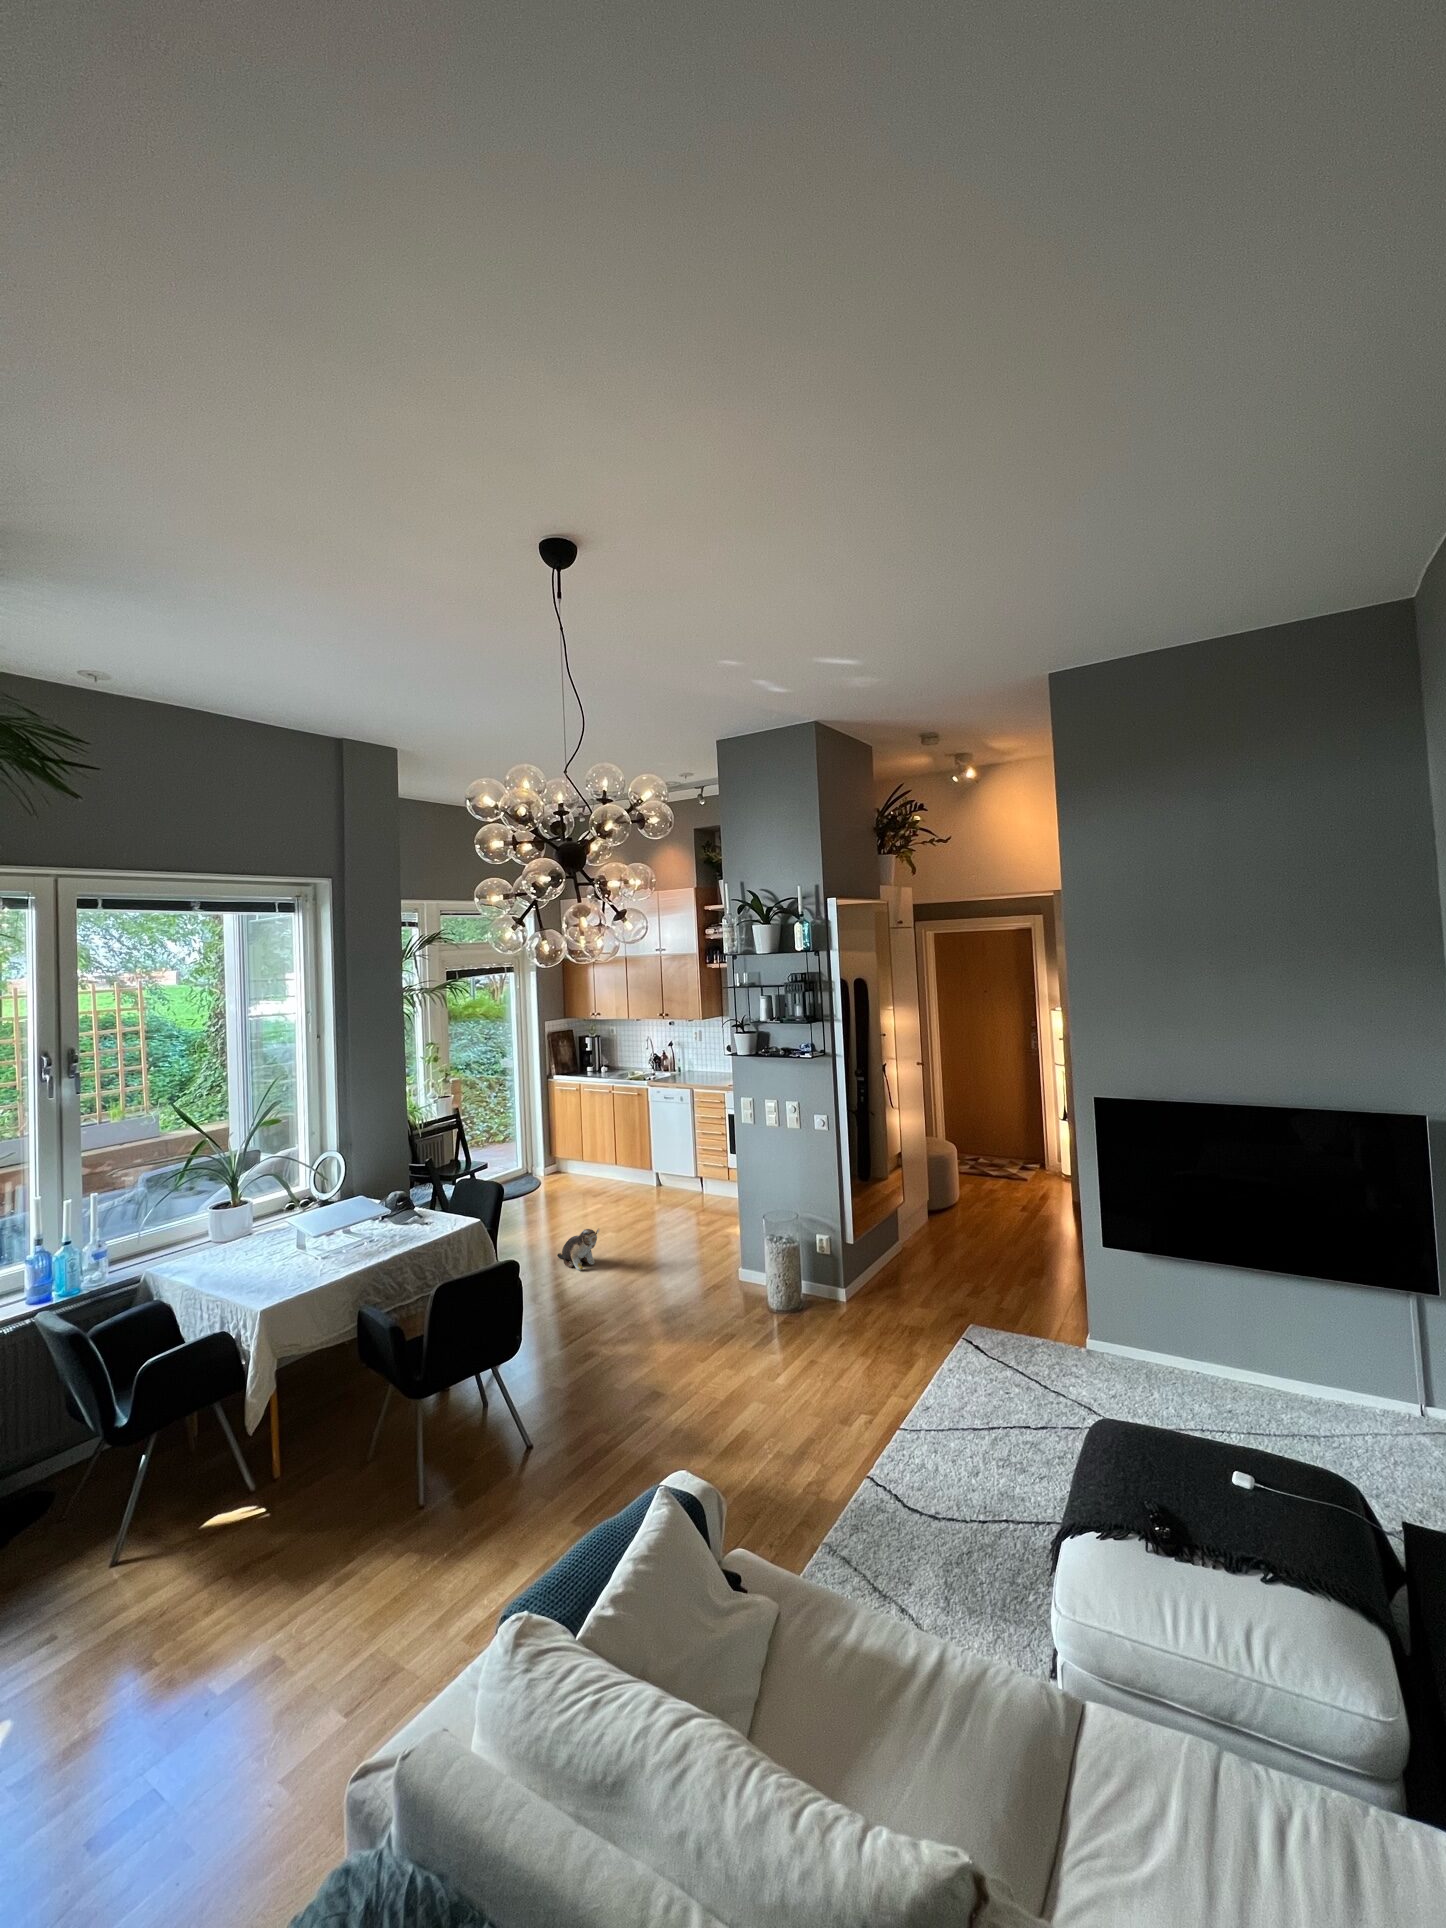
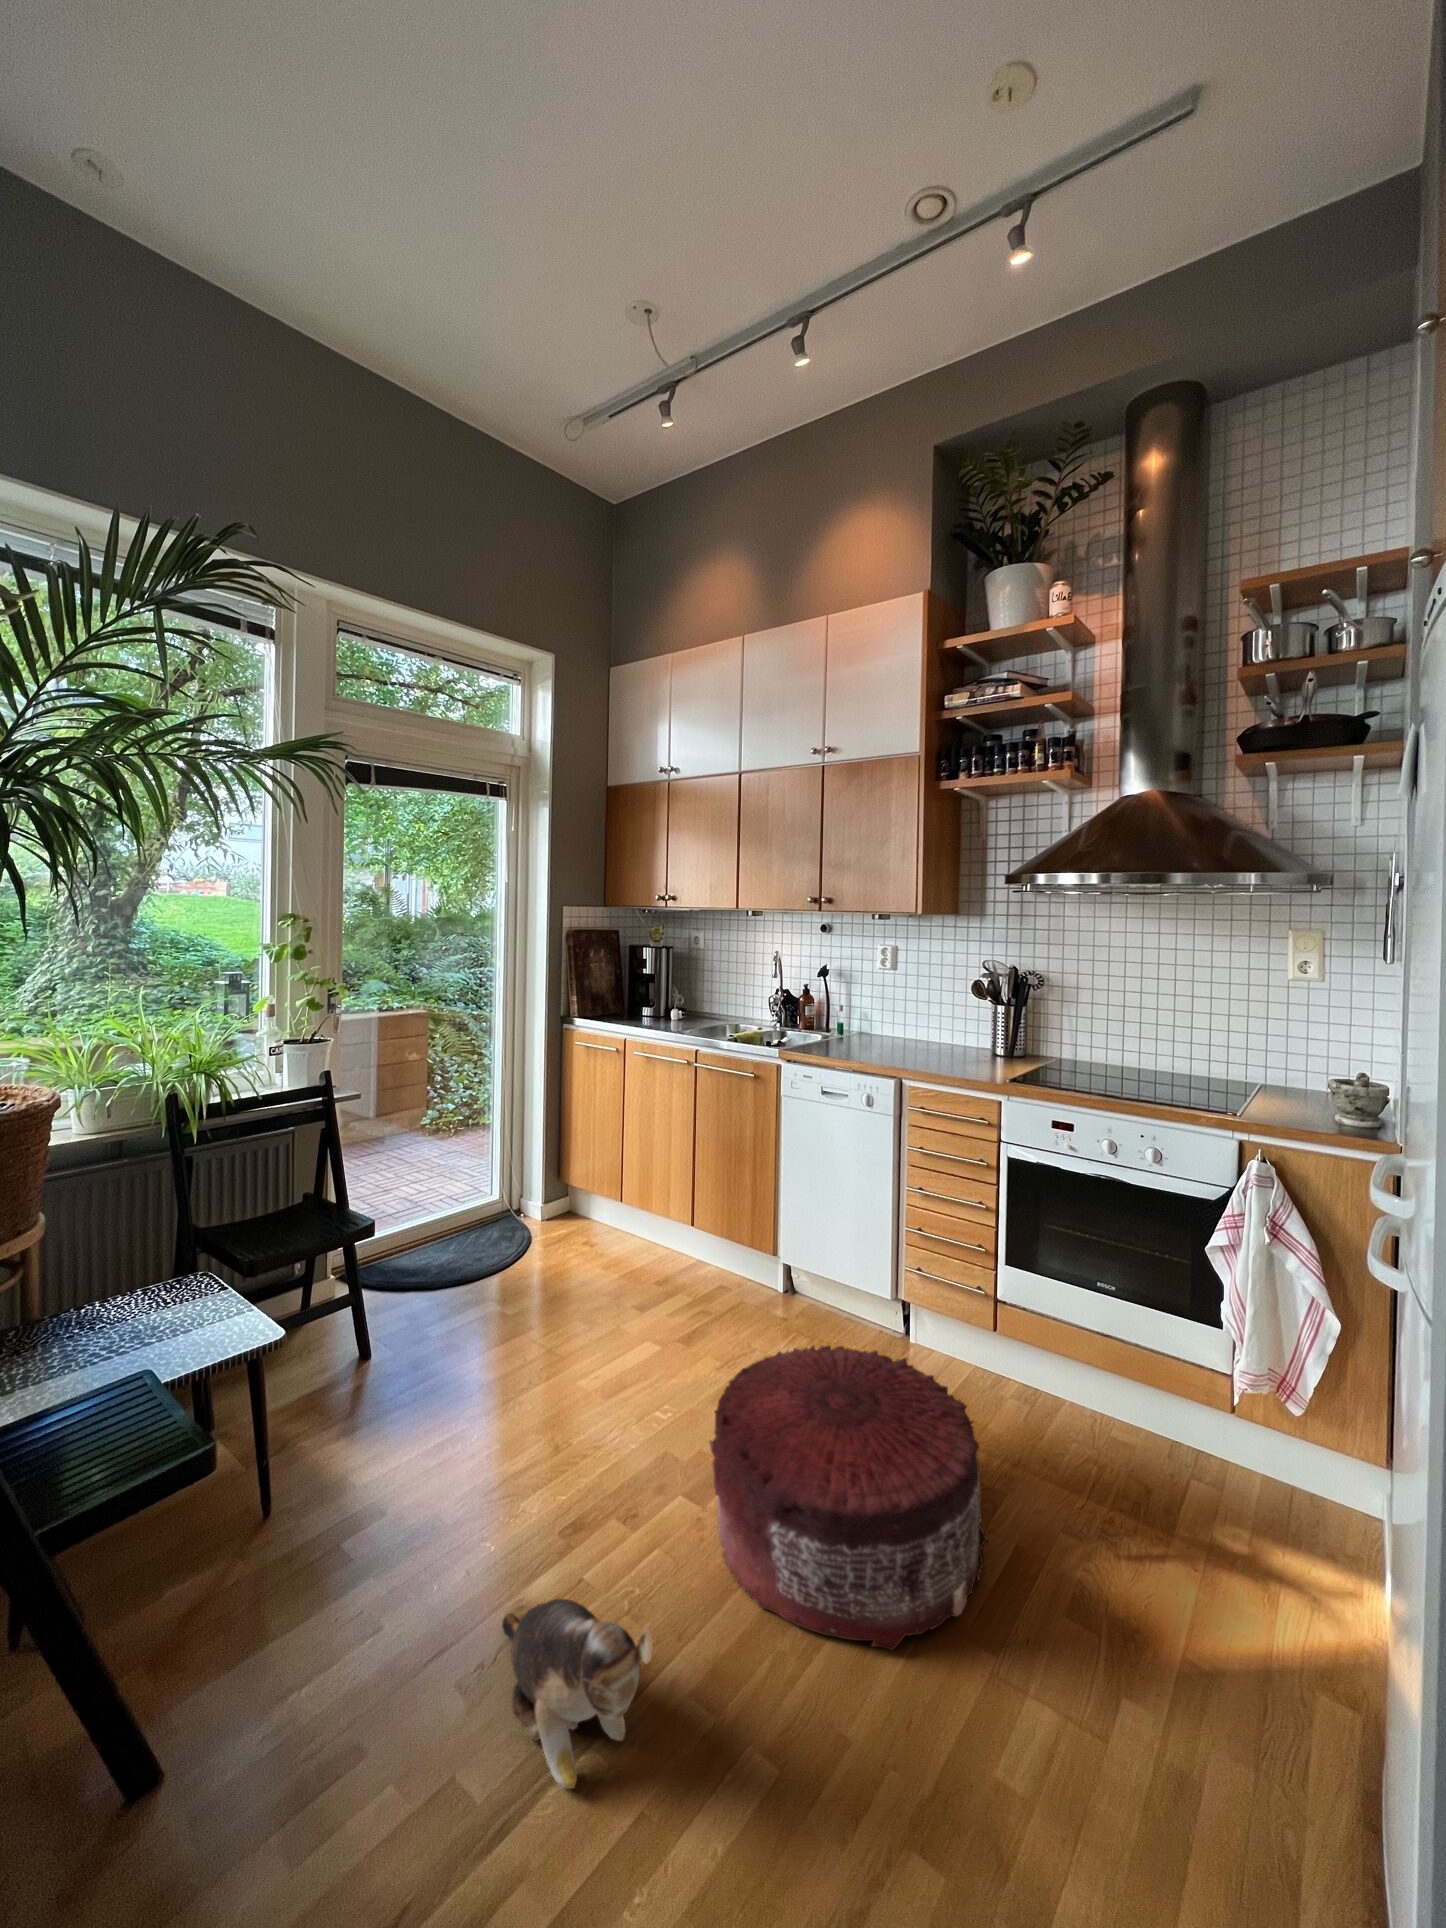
pouf: none [618,1184,708,1249] -> present [710,1345,988,1650]

